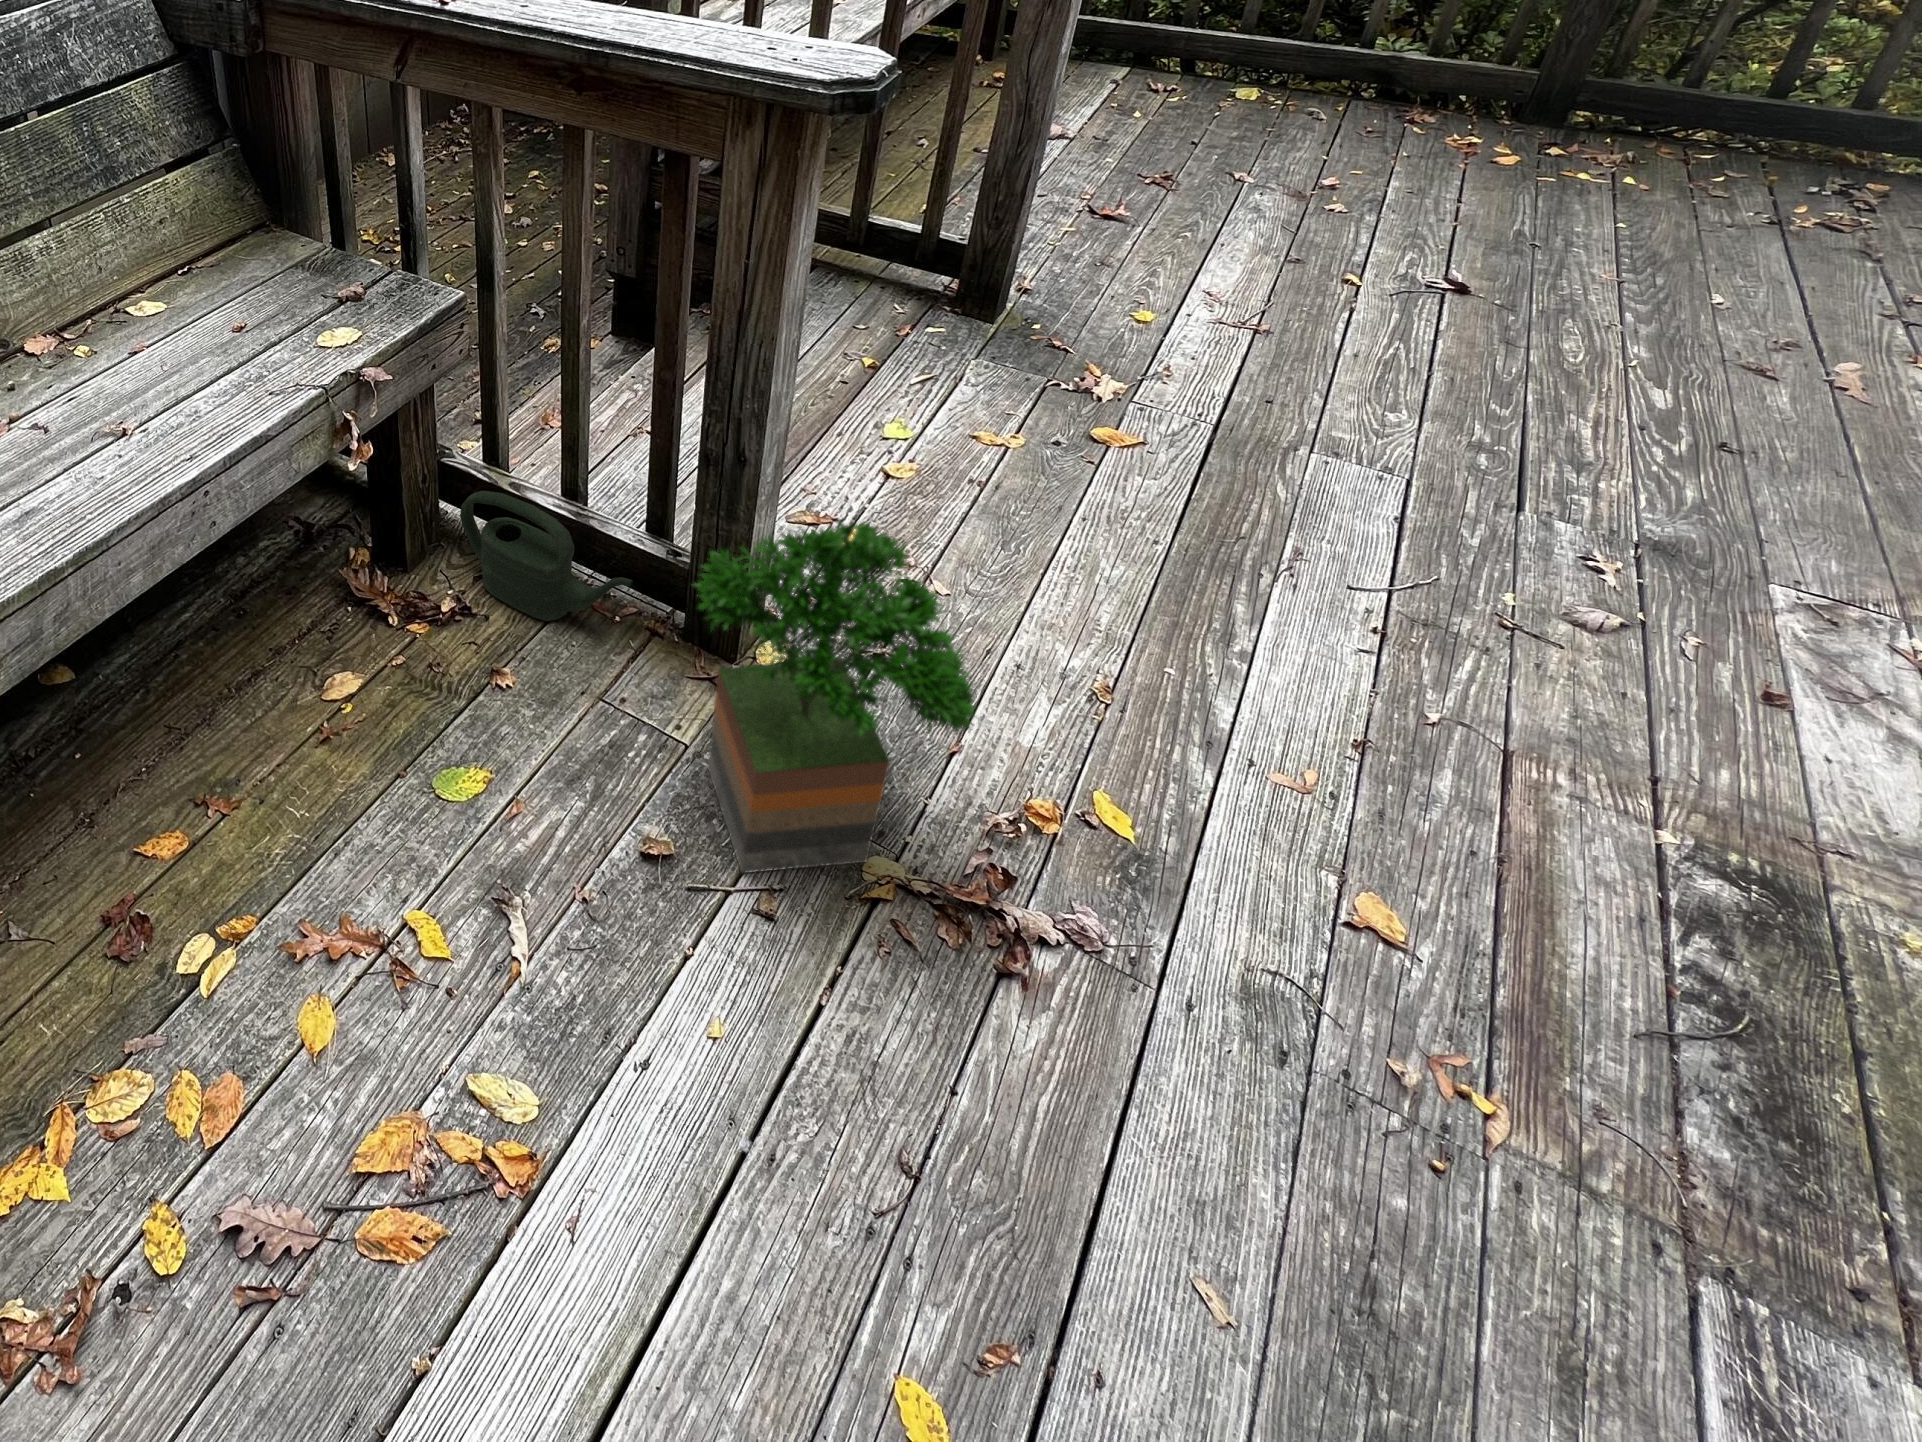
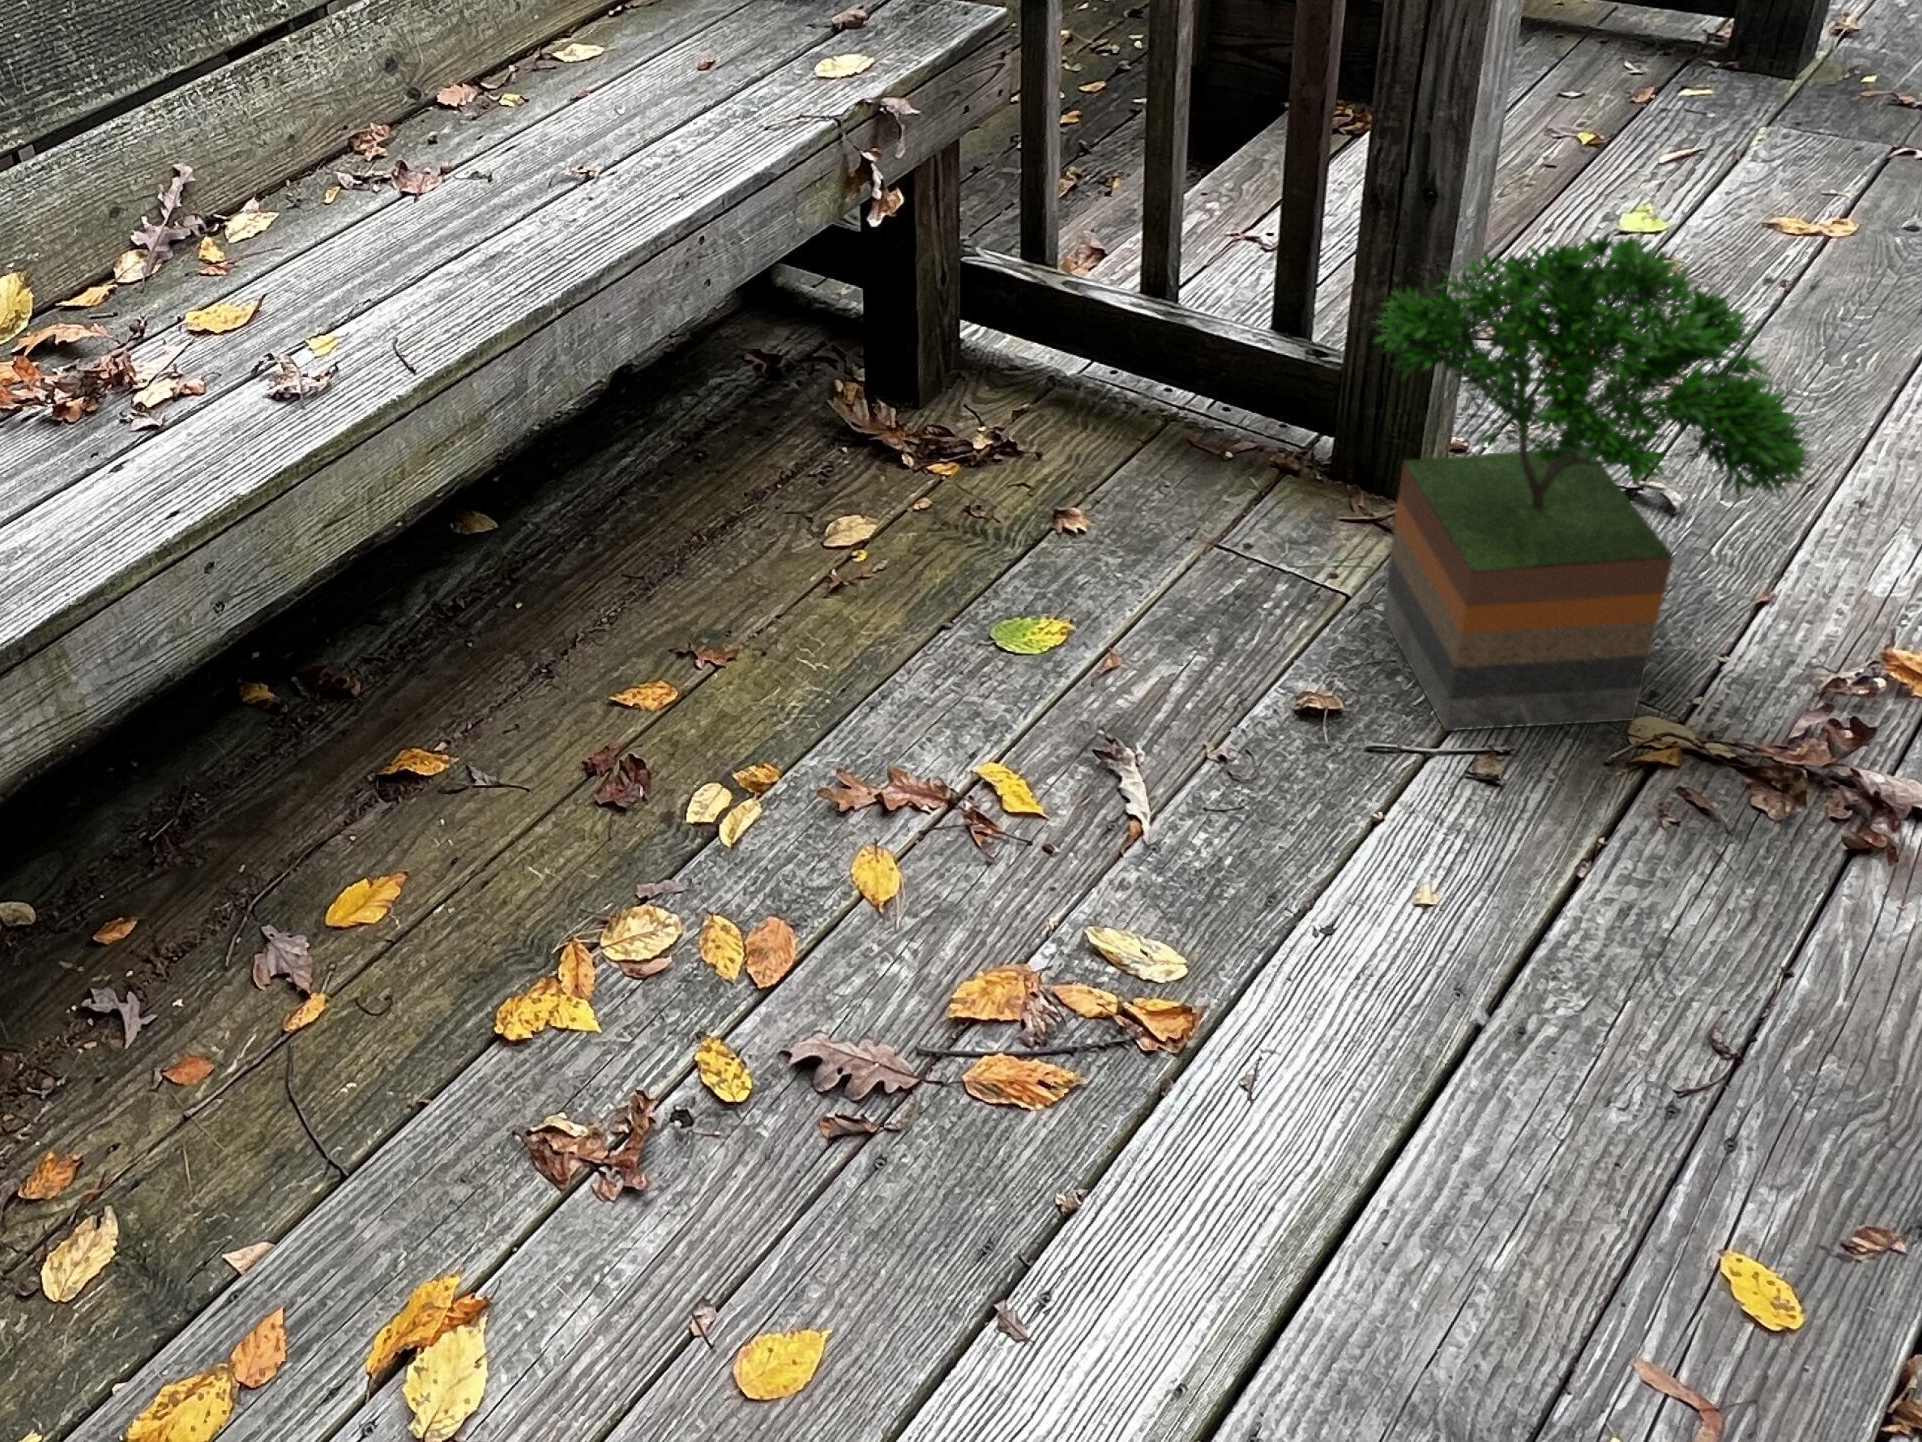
watering can: present [460,491,633,621] -> none [997,283,1258,455]

